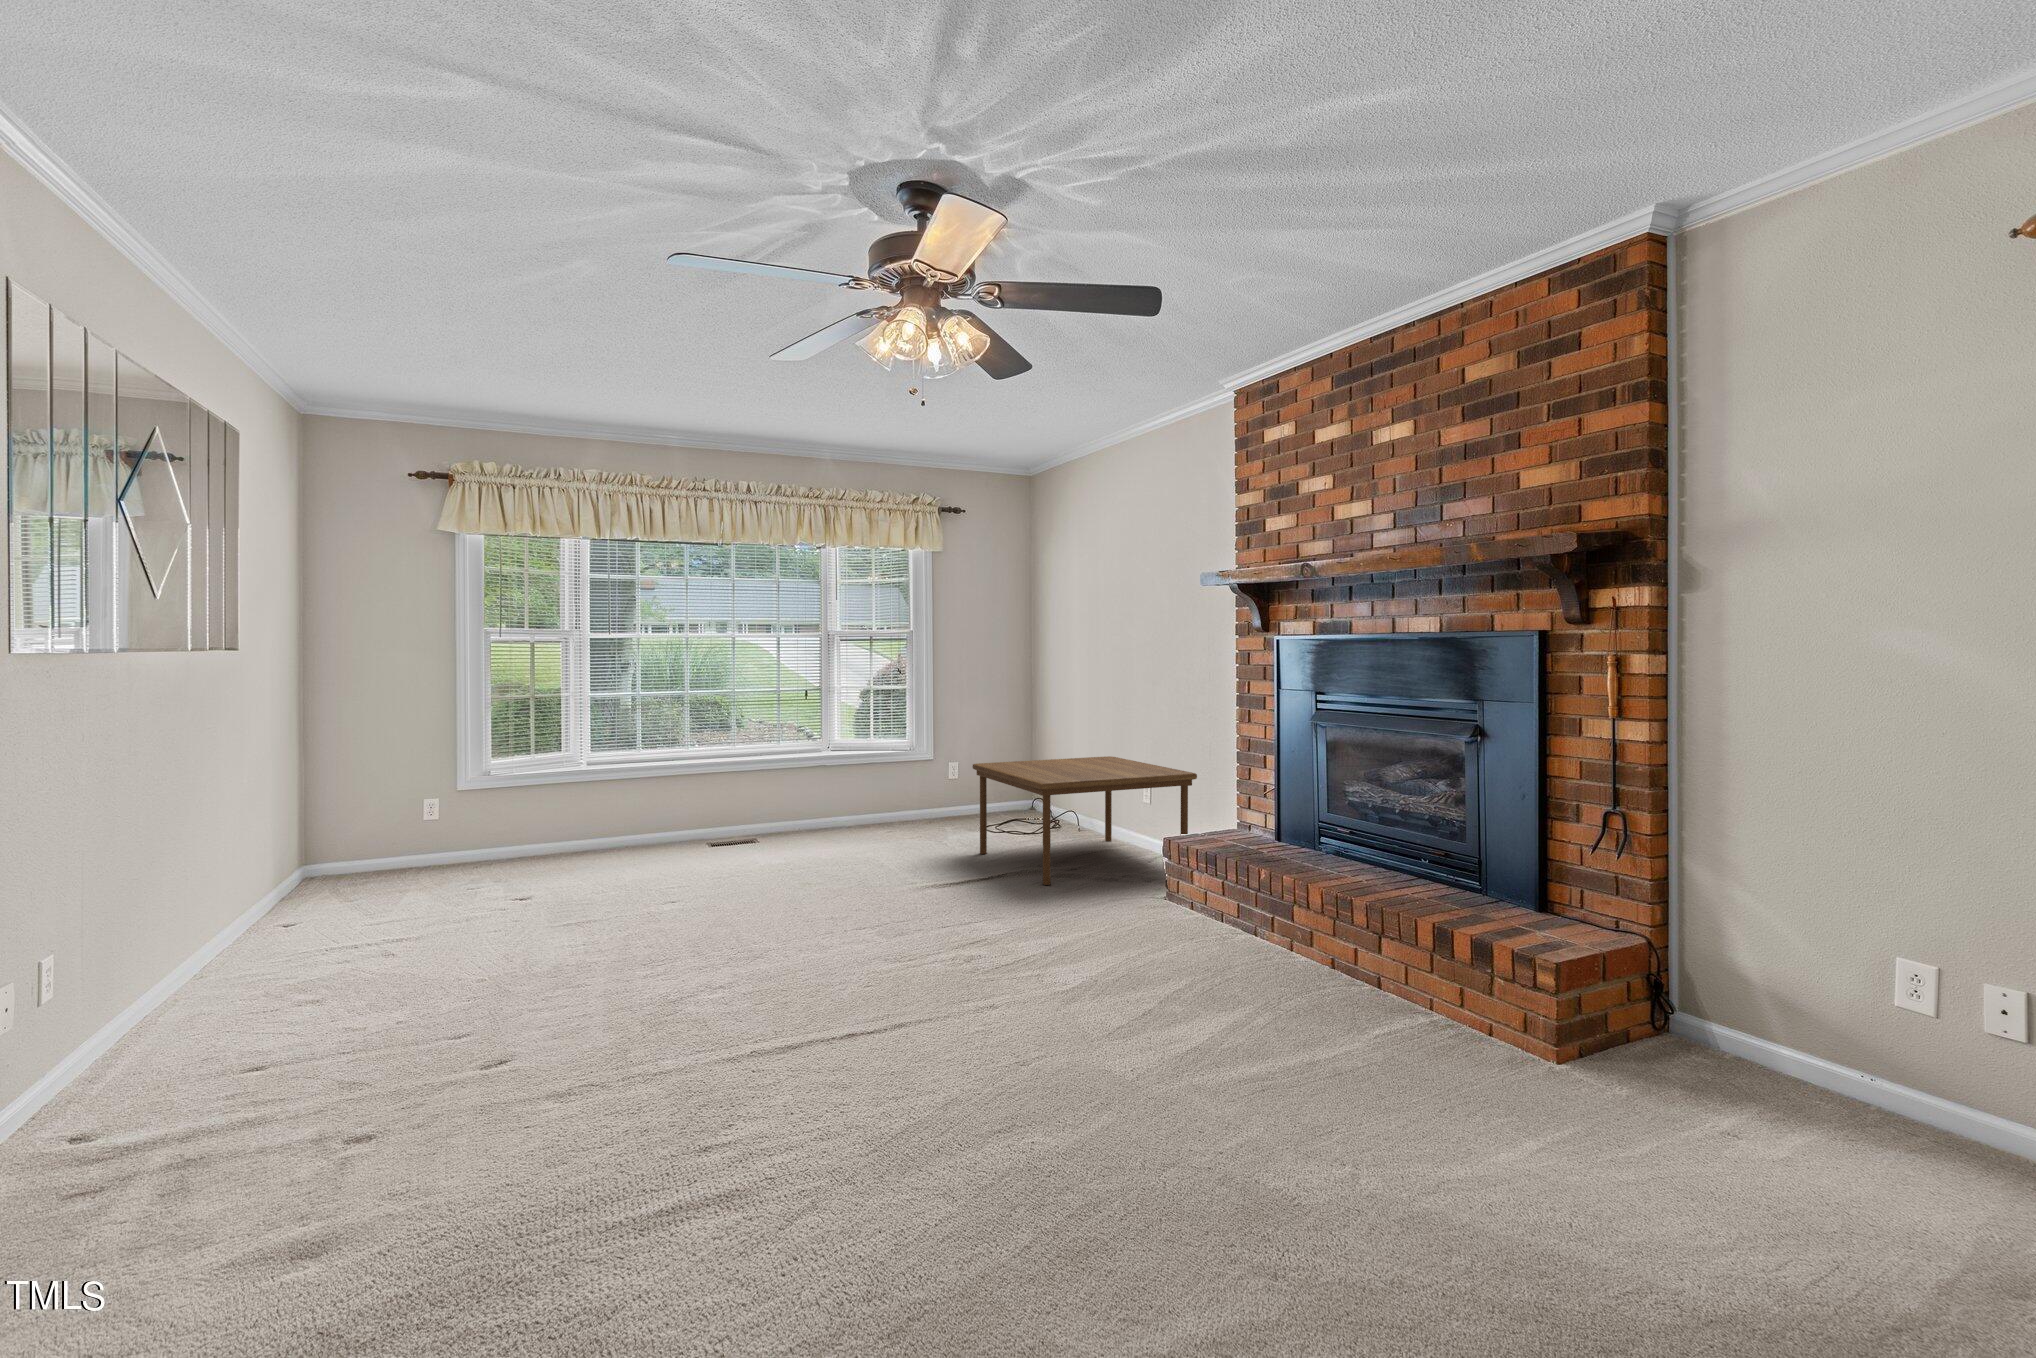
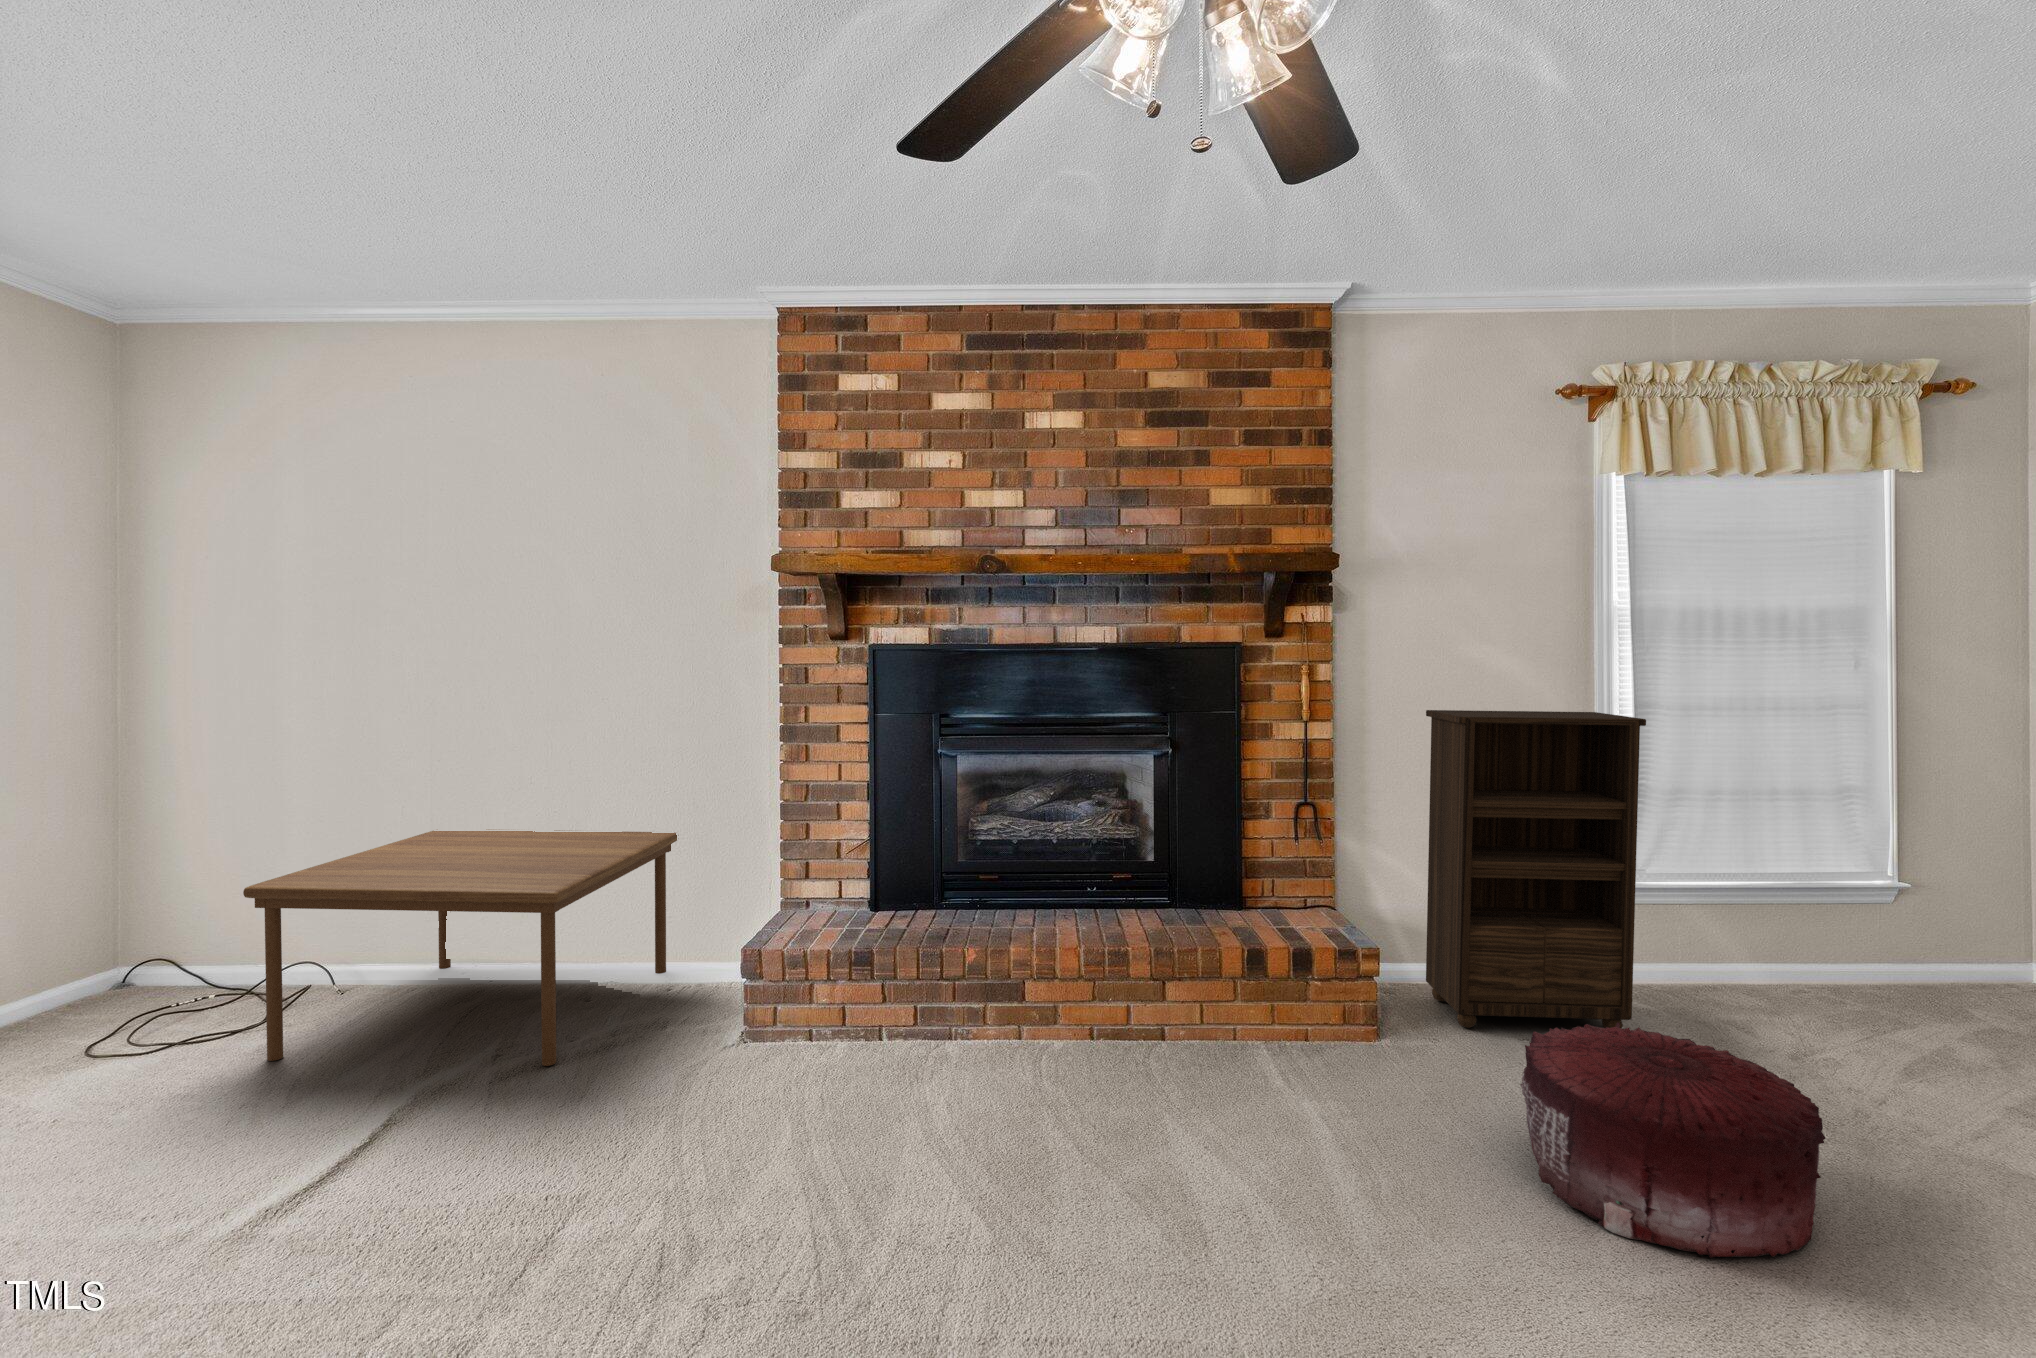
bookshelf: none [1658,712,2013,1199] -> present [1426,710,1646,1028]
pouf: none [1285,1028,1585,1286] -> present [1520,1022,1825,1258]

